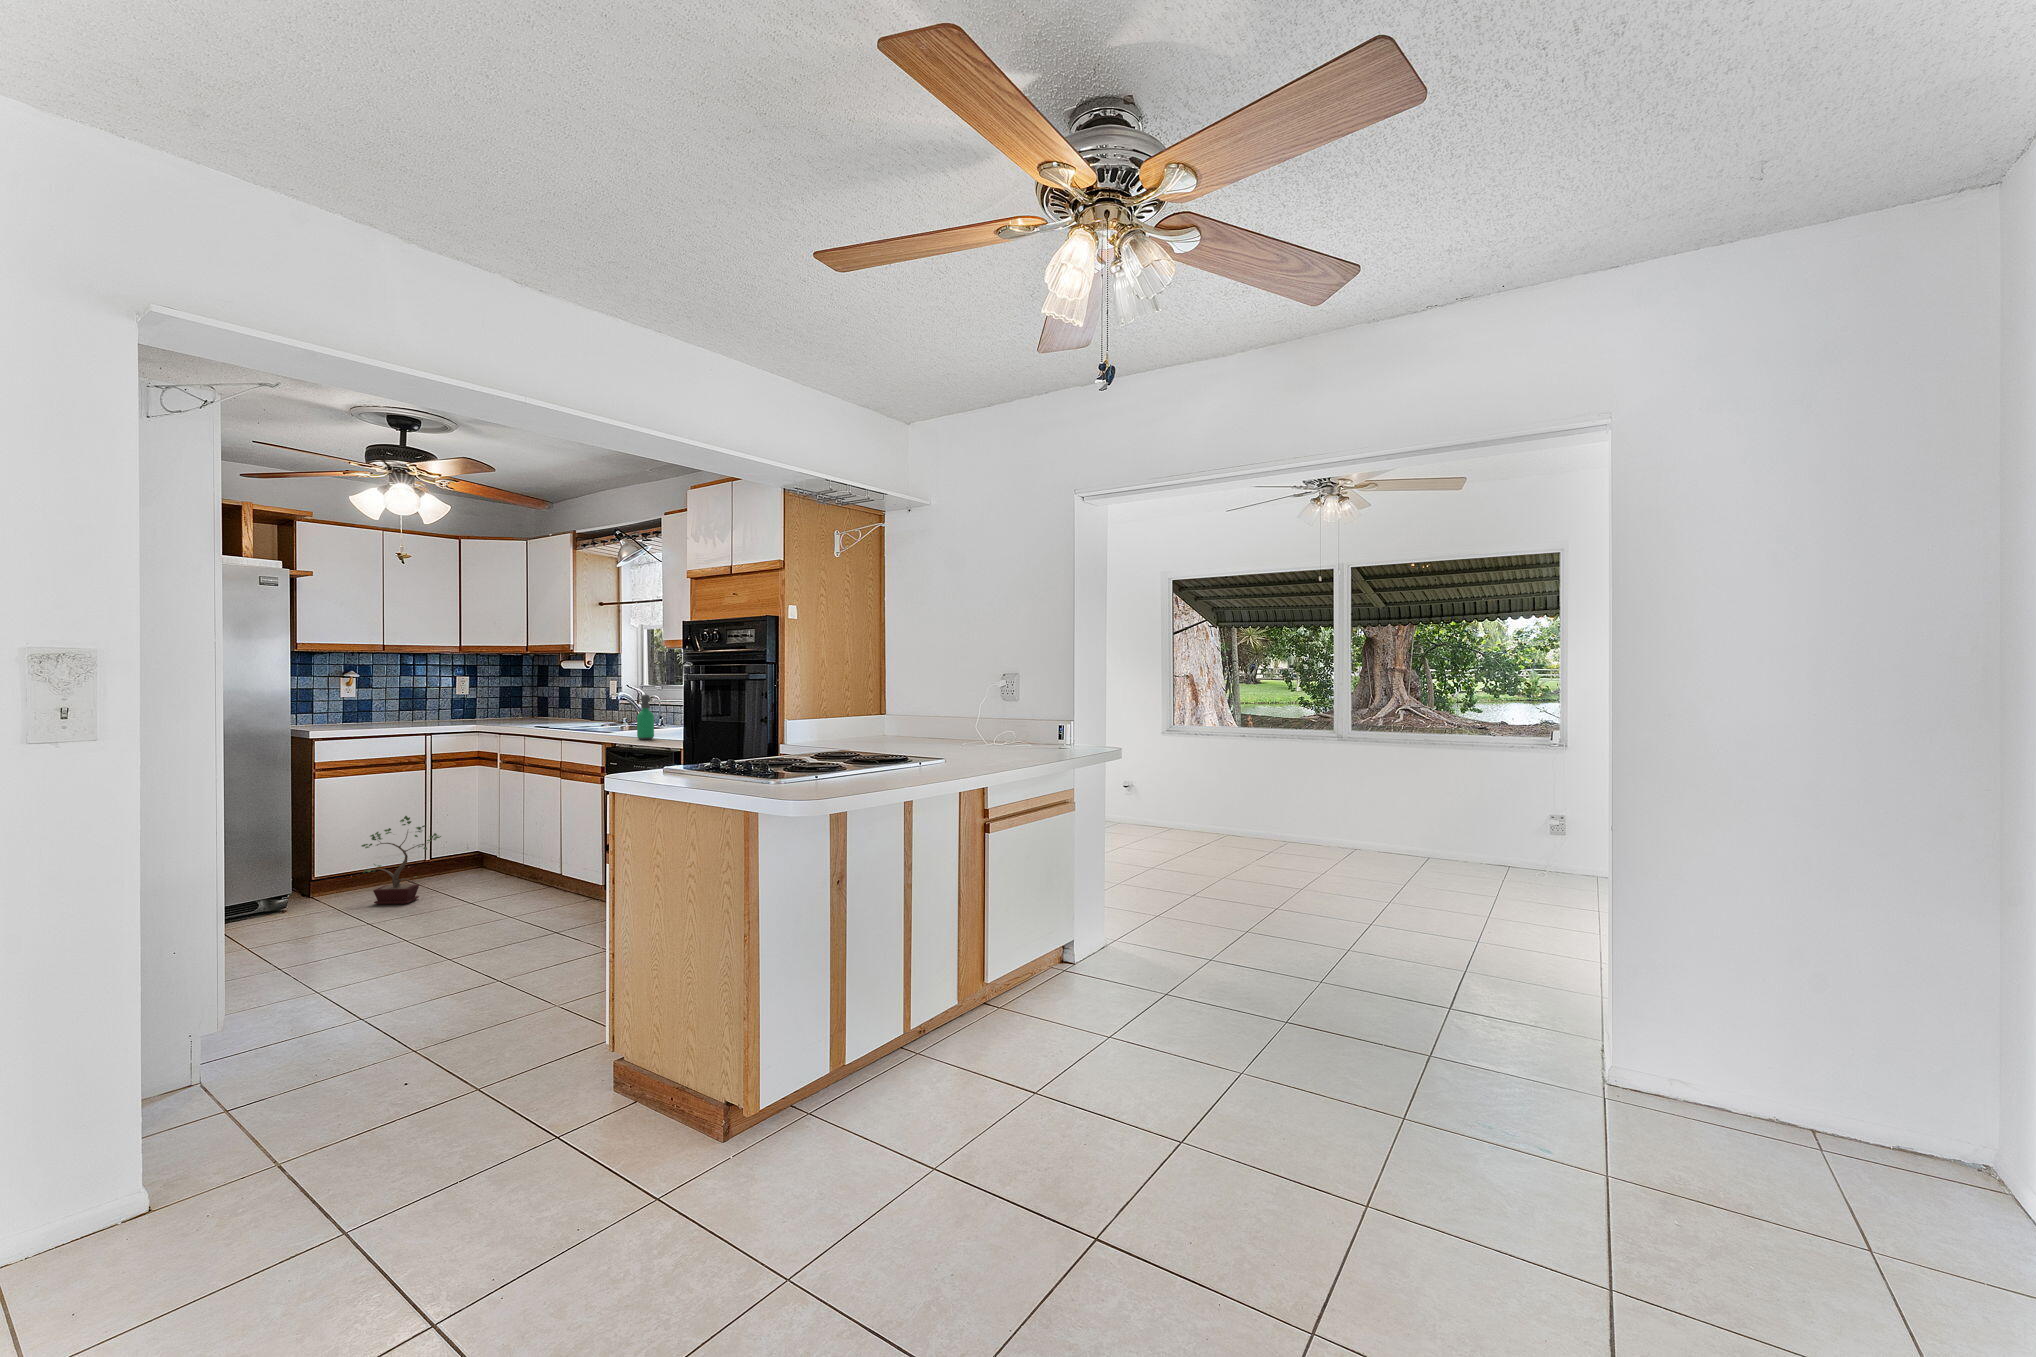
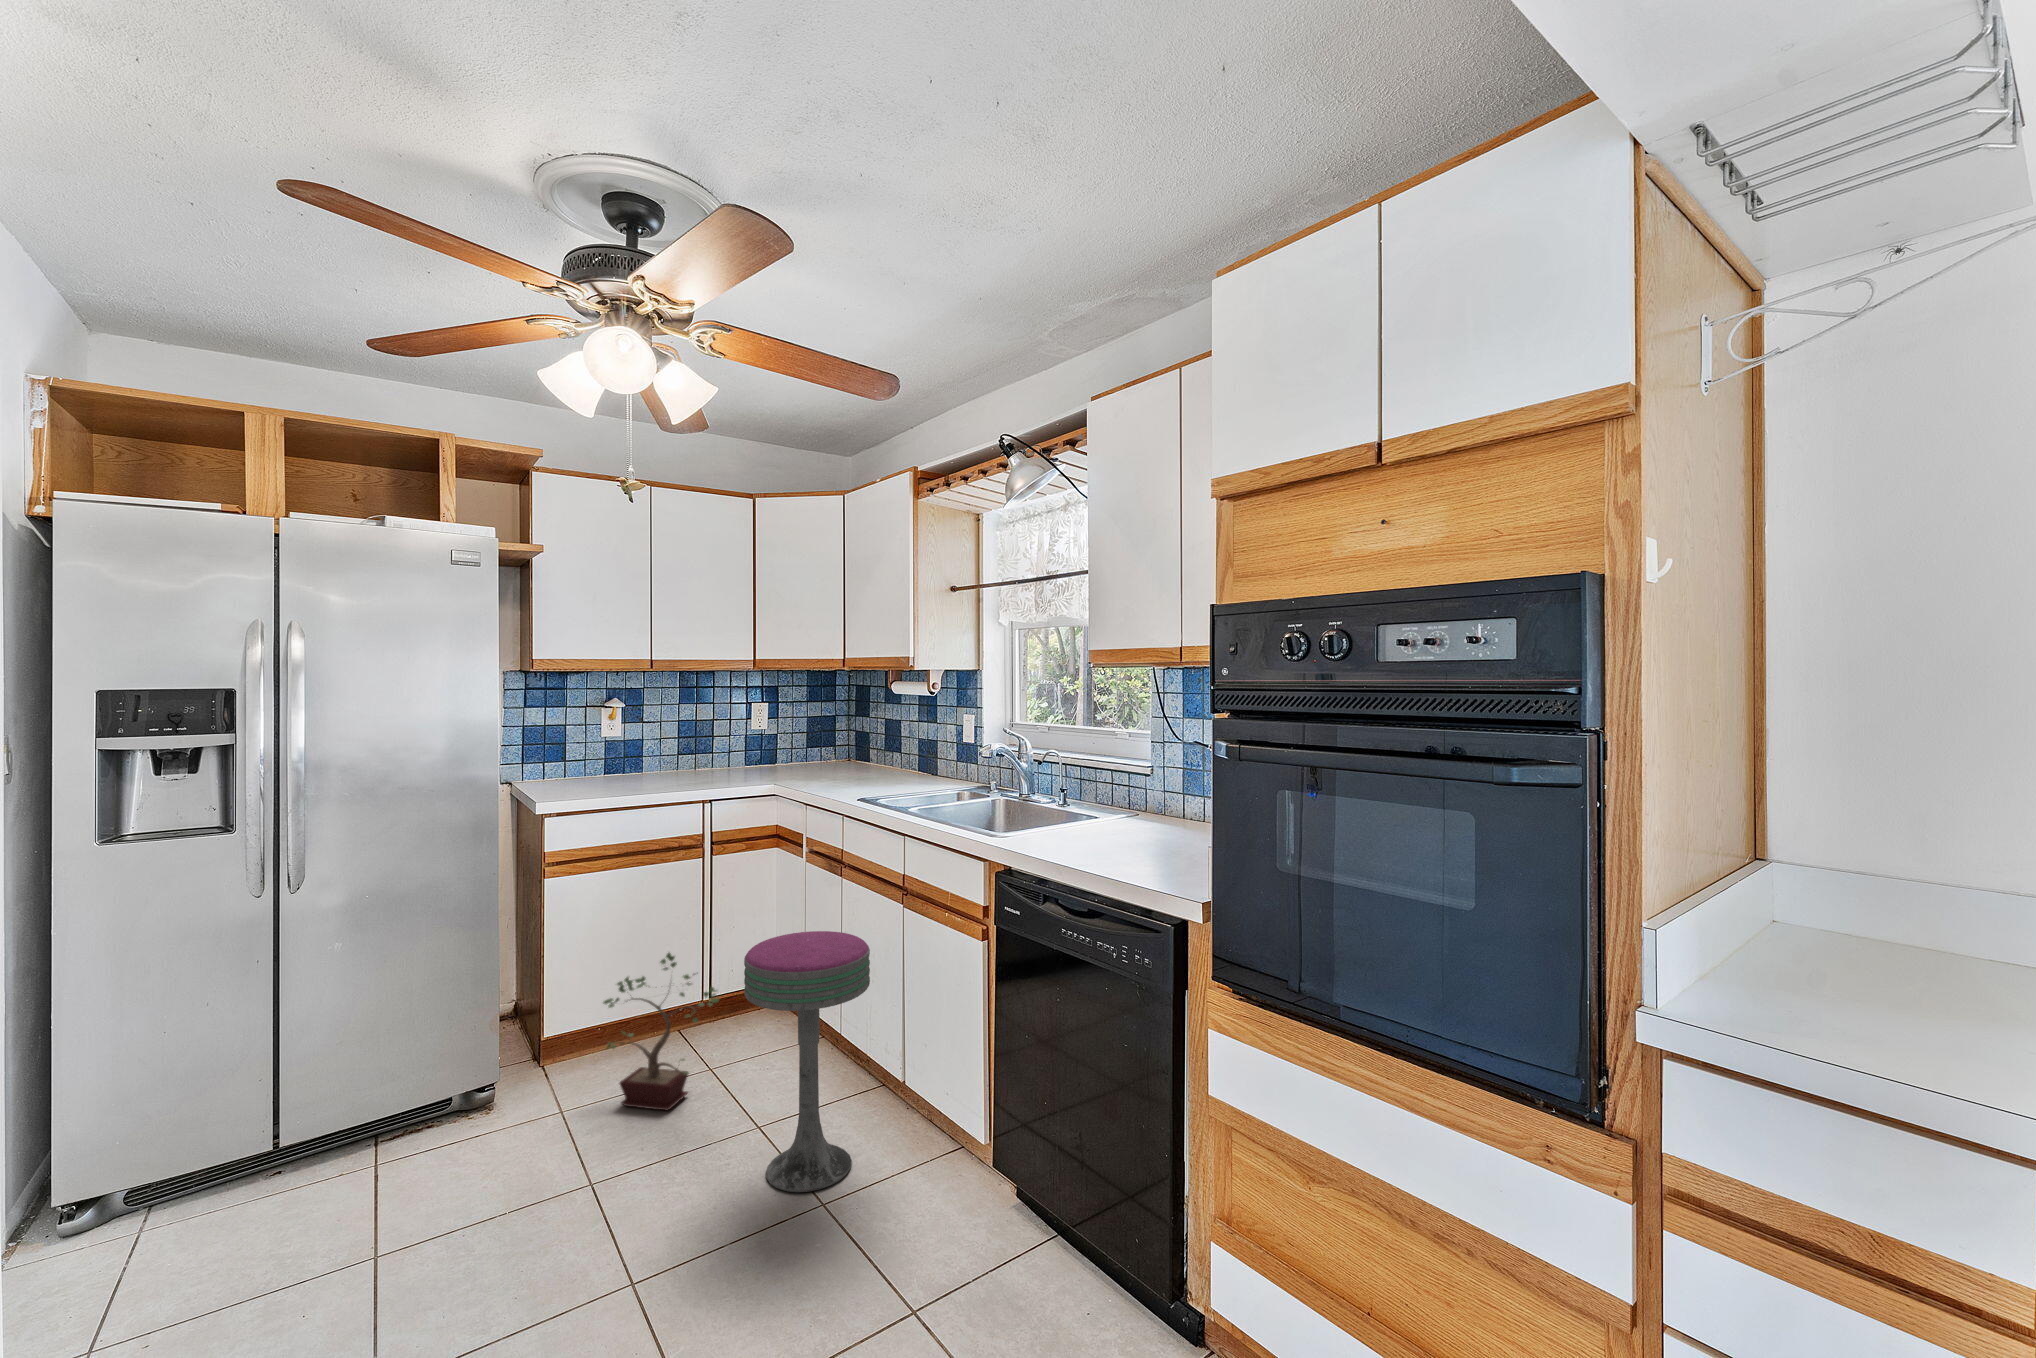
soap dispenser: present [637,694,654,740] -> none [1079,763,1114,863]
bar stool: none [458,793,533,919] -> present [744,931,870,1192]

